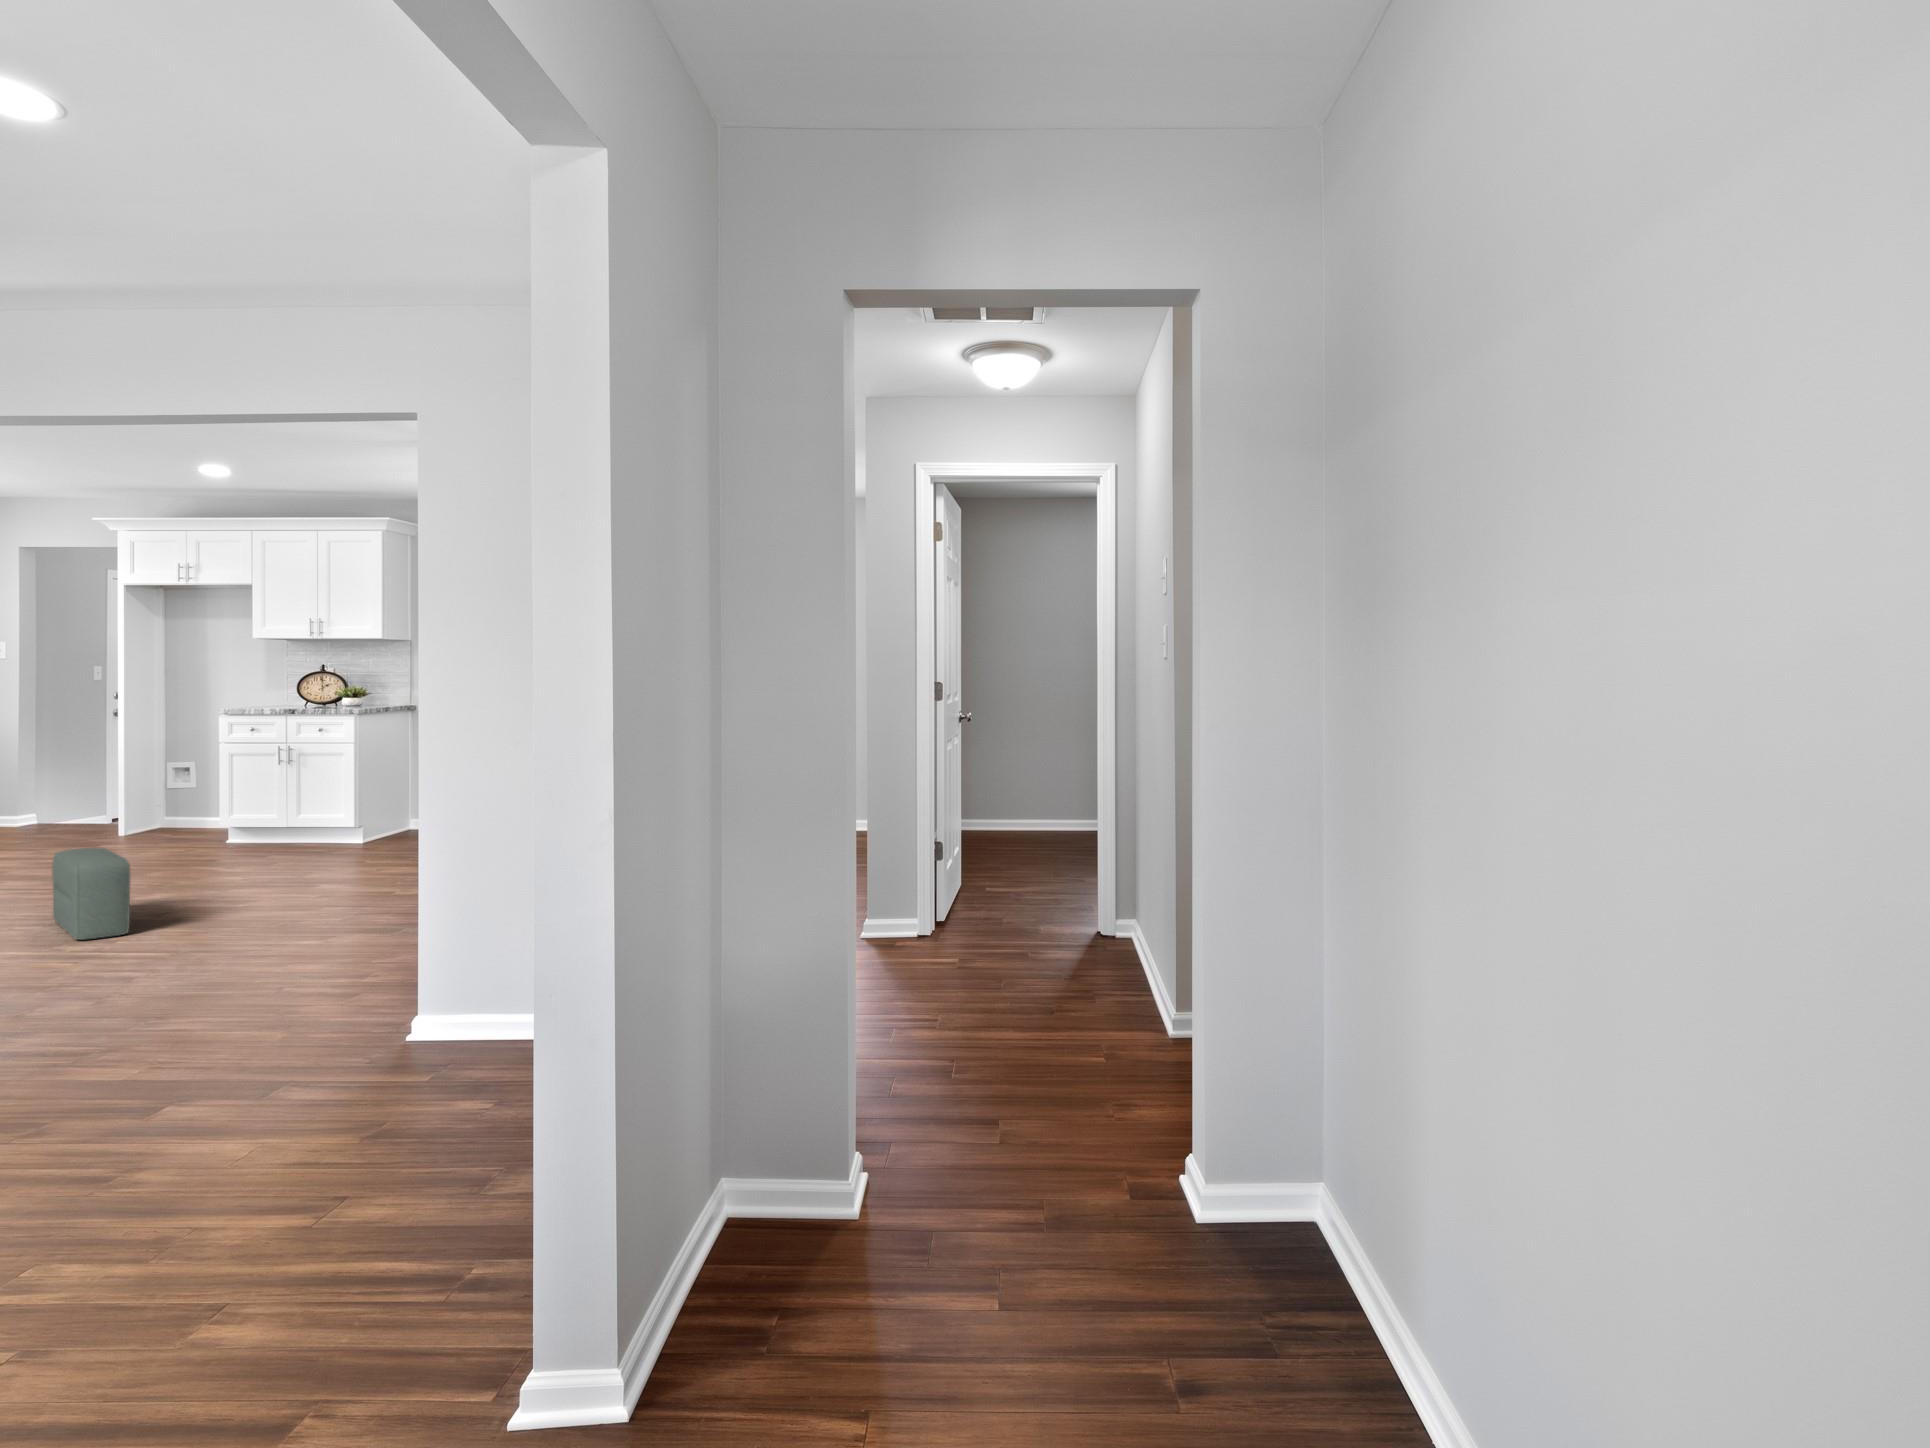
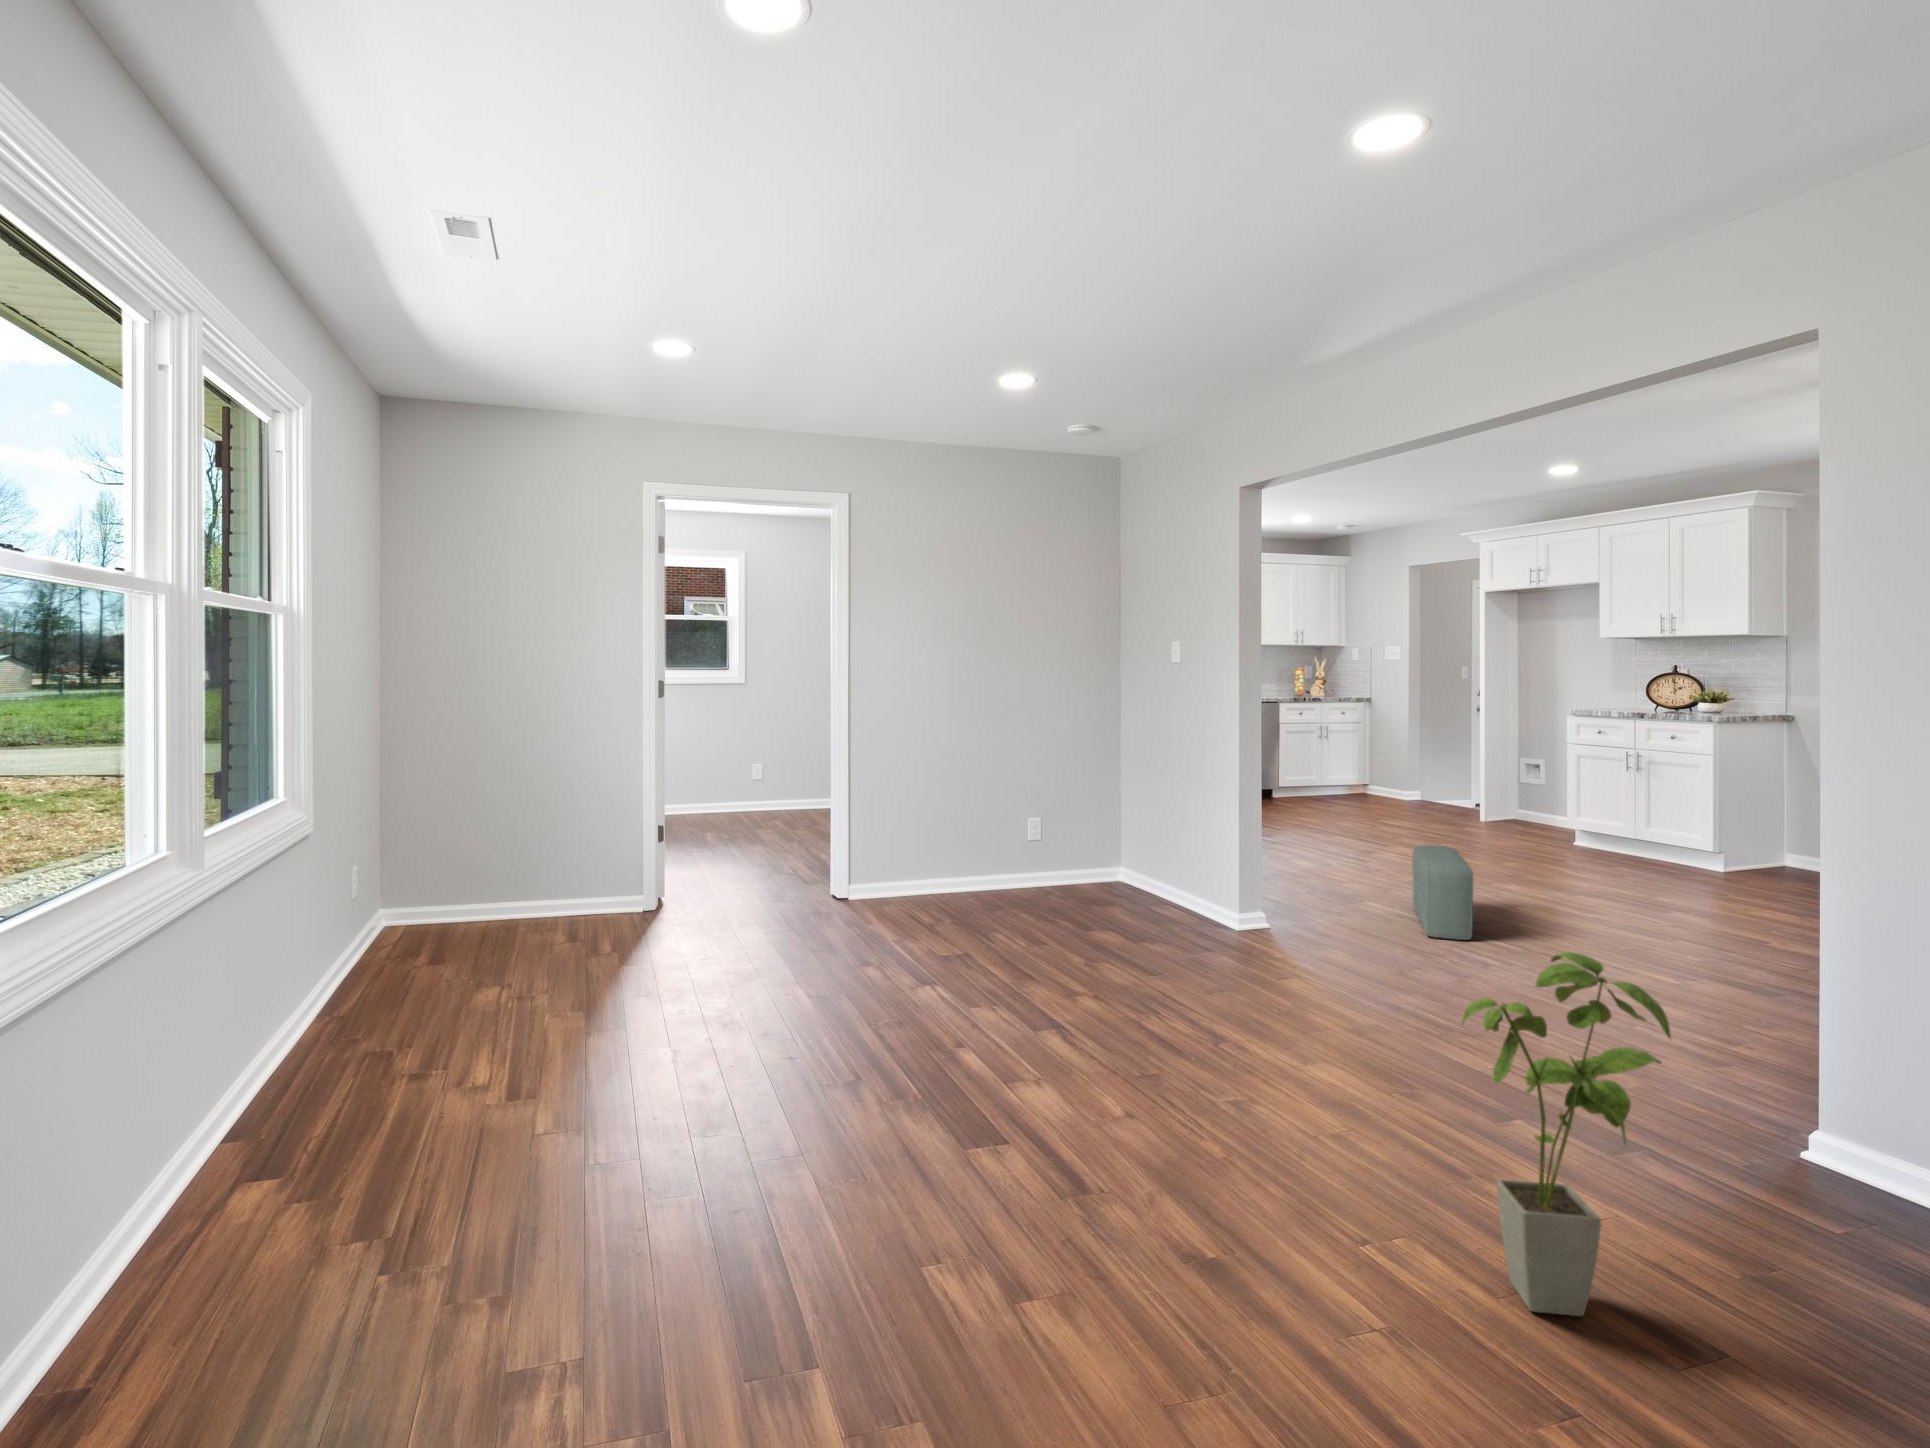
house plant: none [158,852,325,1136] -> present [1461,952,1671,1316]

